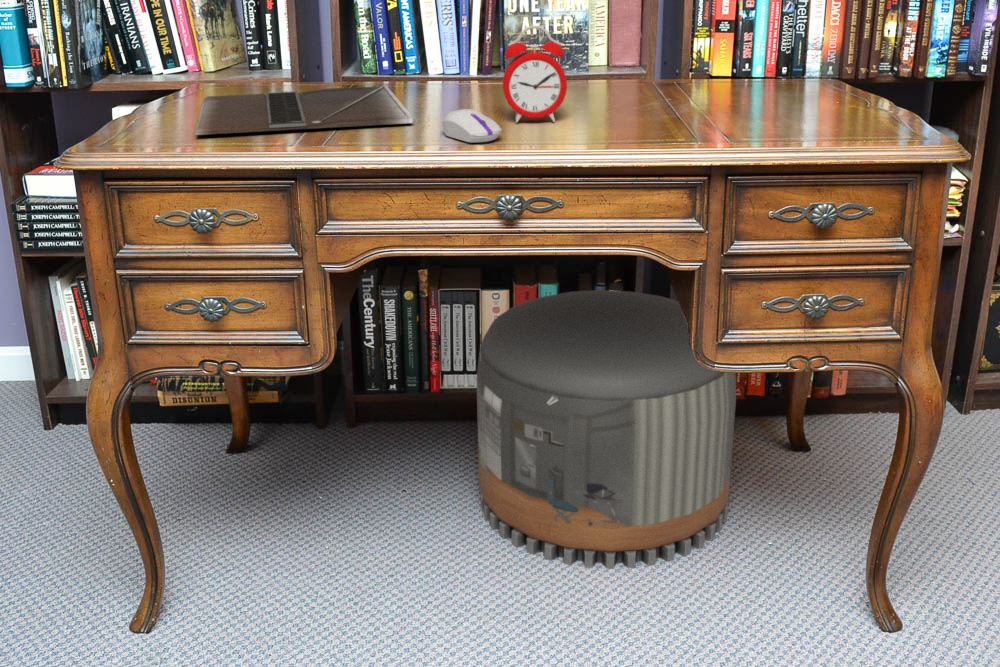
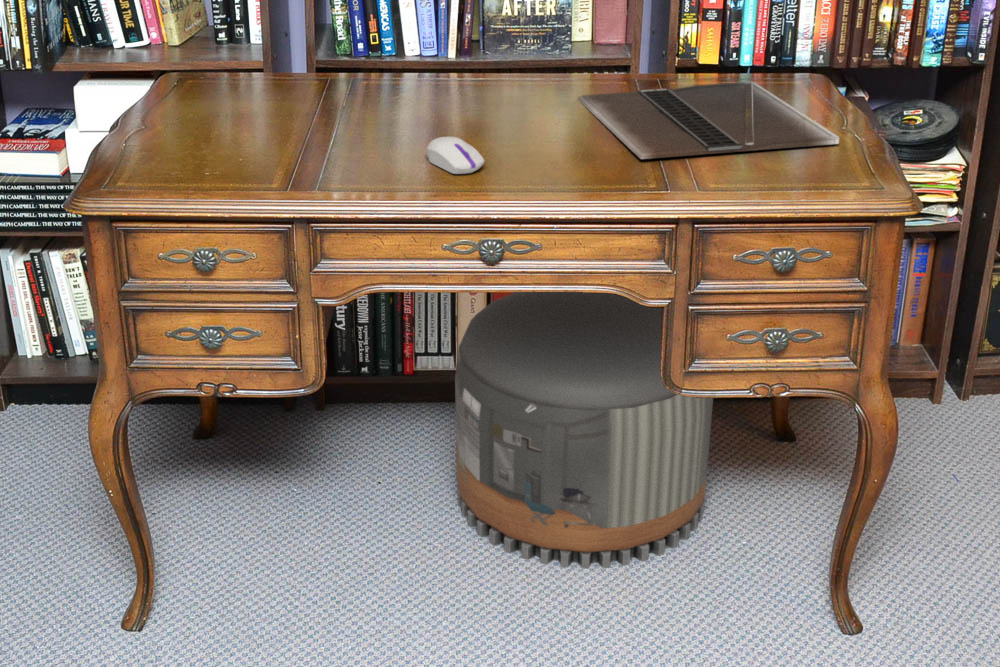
alarm clock: present [503,26,567,123] -> none [485,51,548,144]
laptop: present [195,86,413,135] -> present [578,82,839,159]

